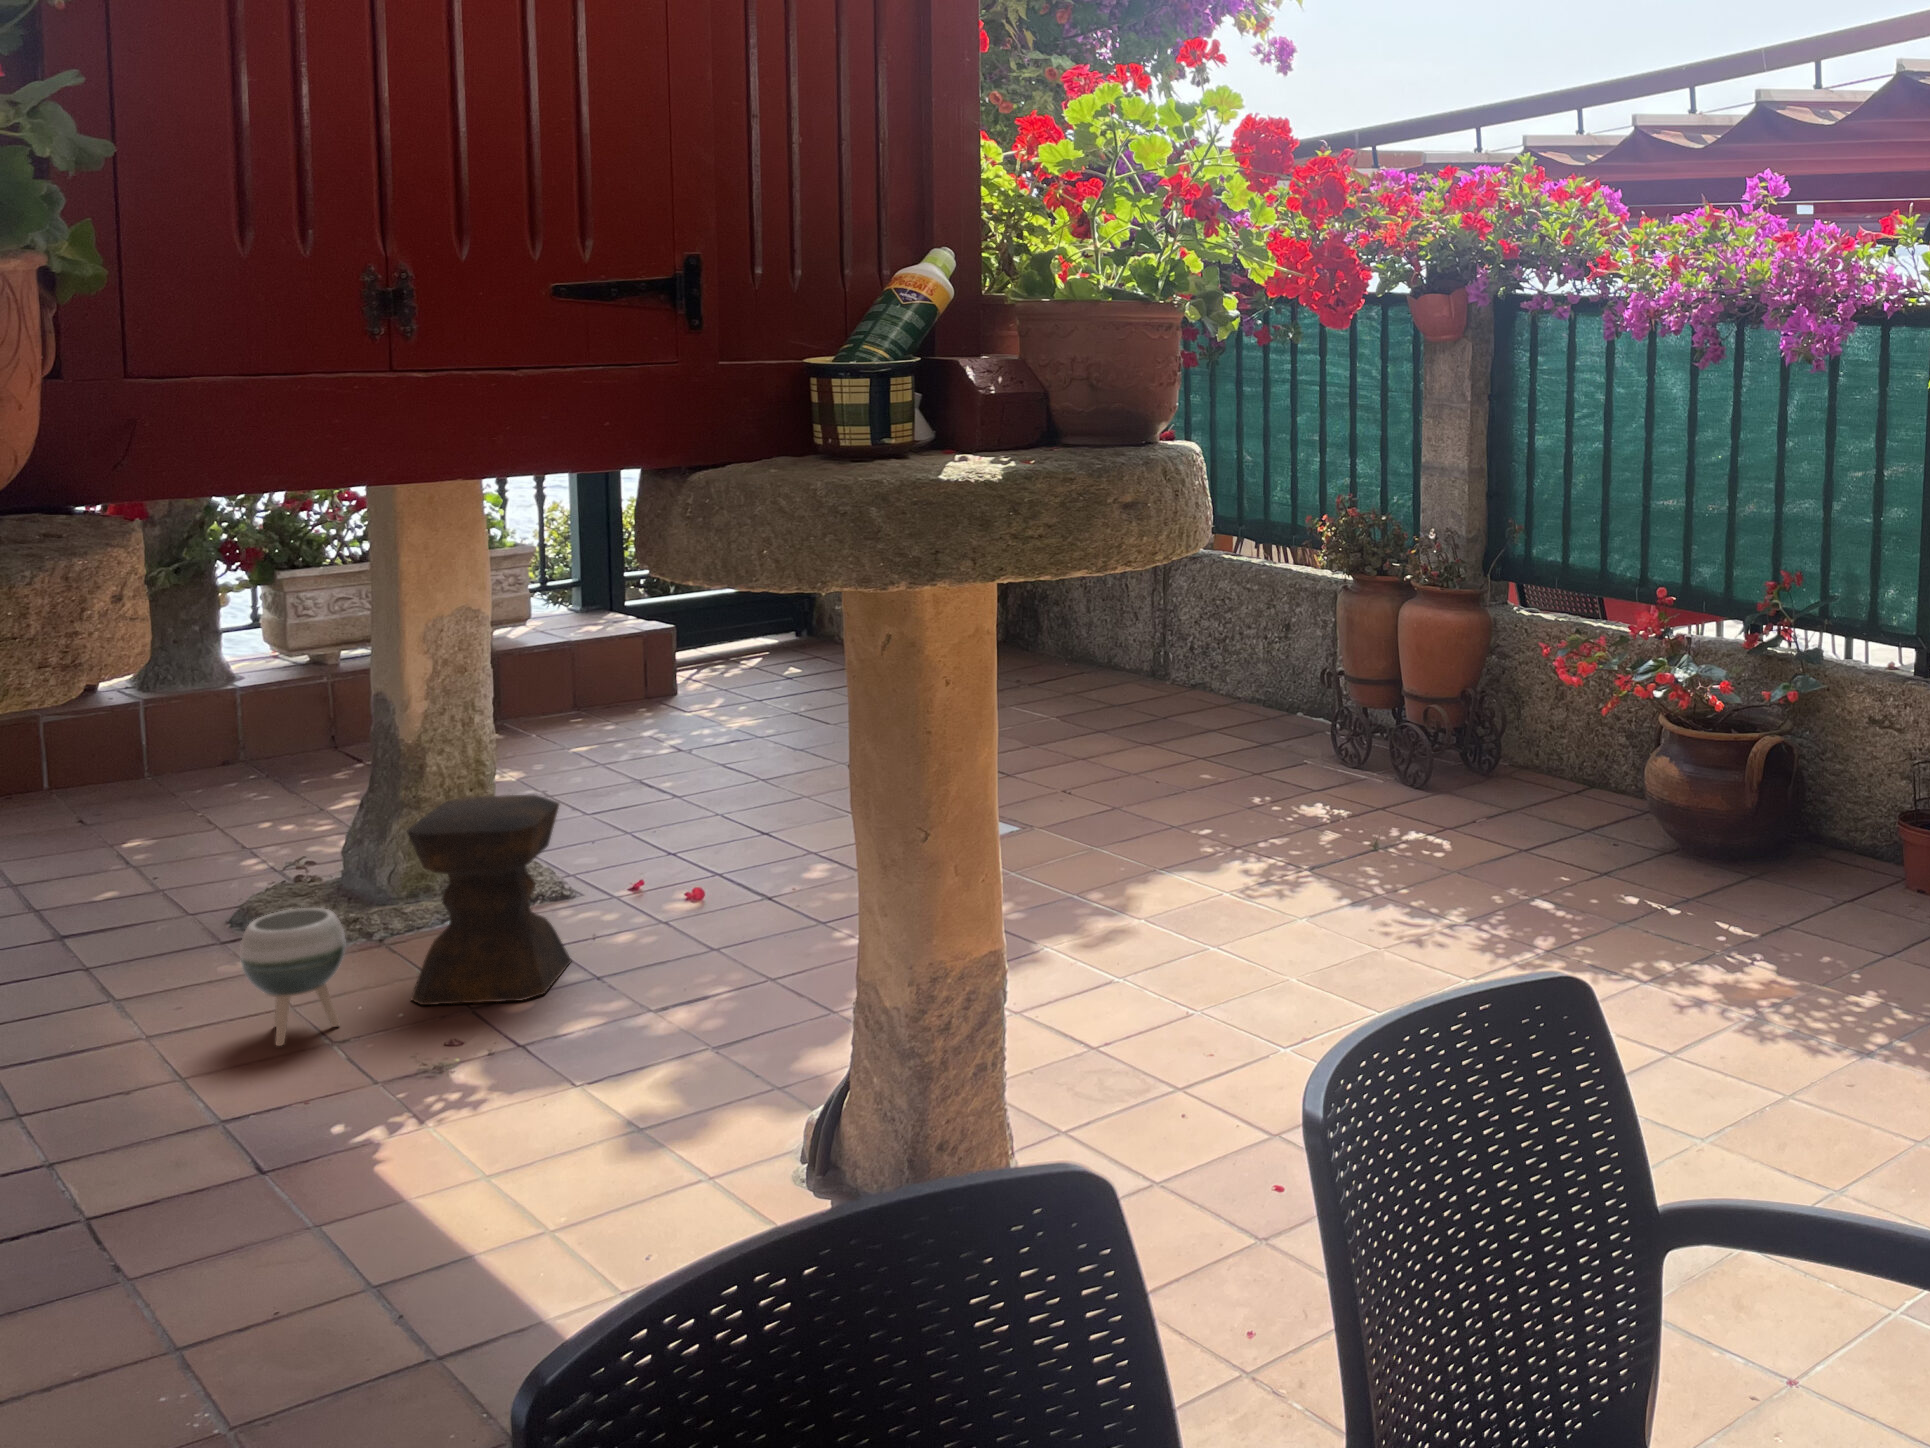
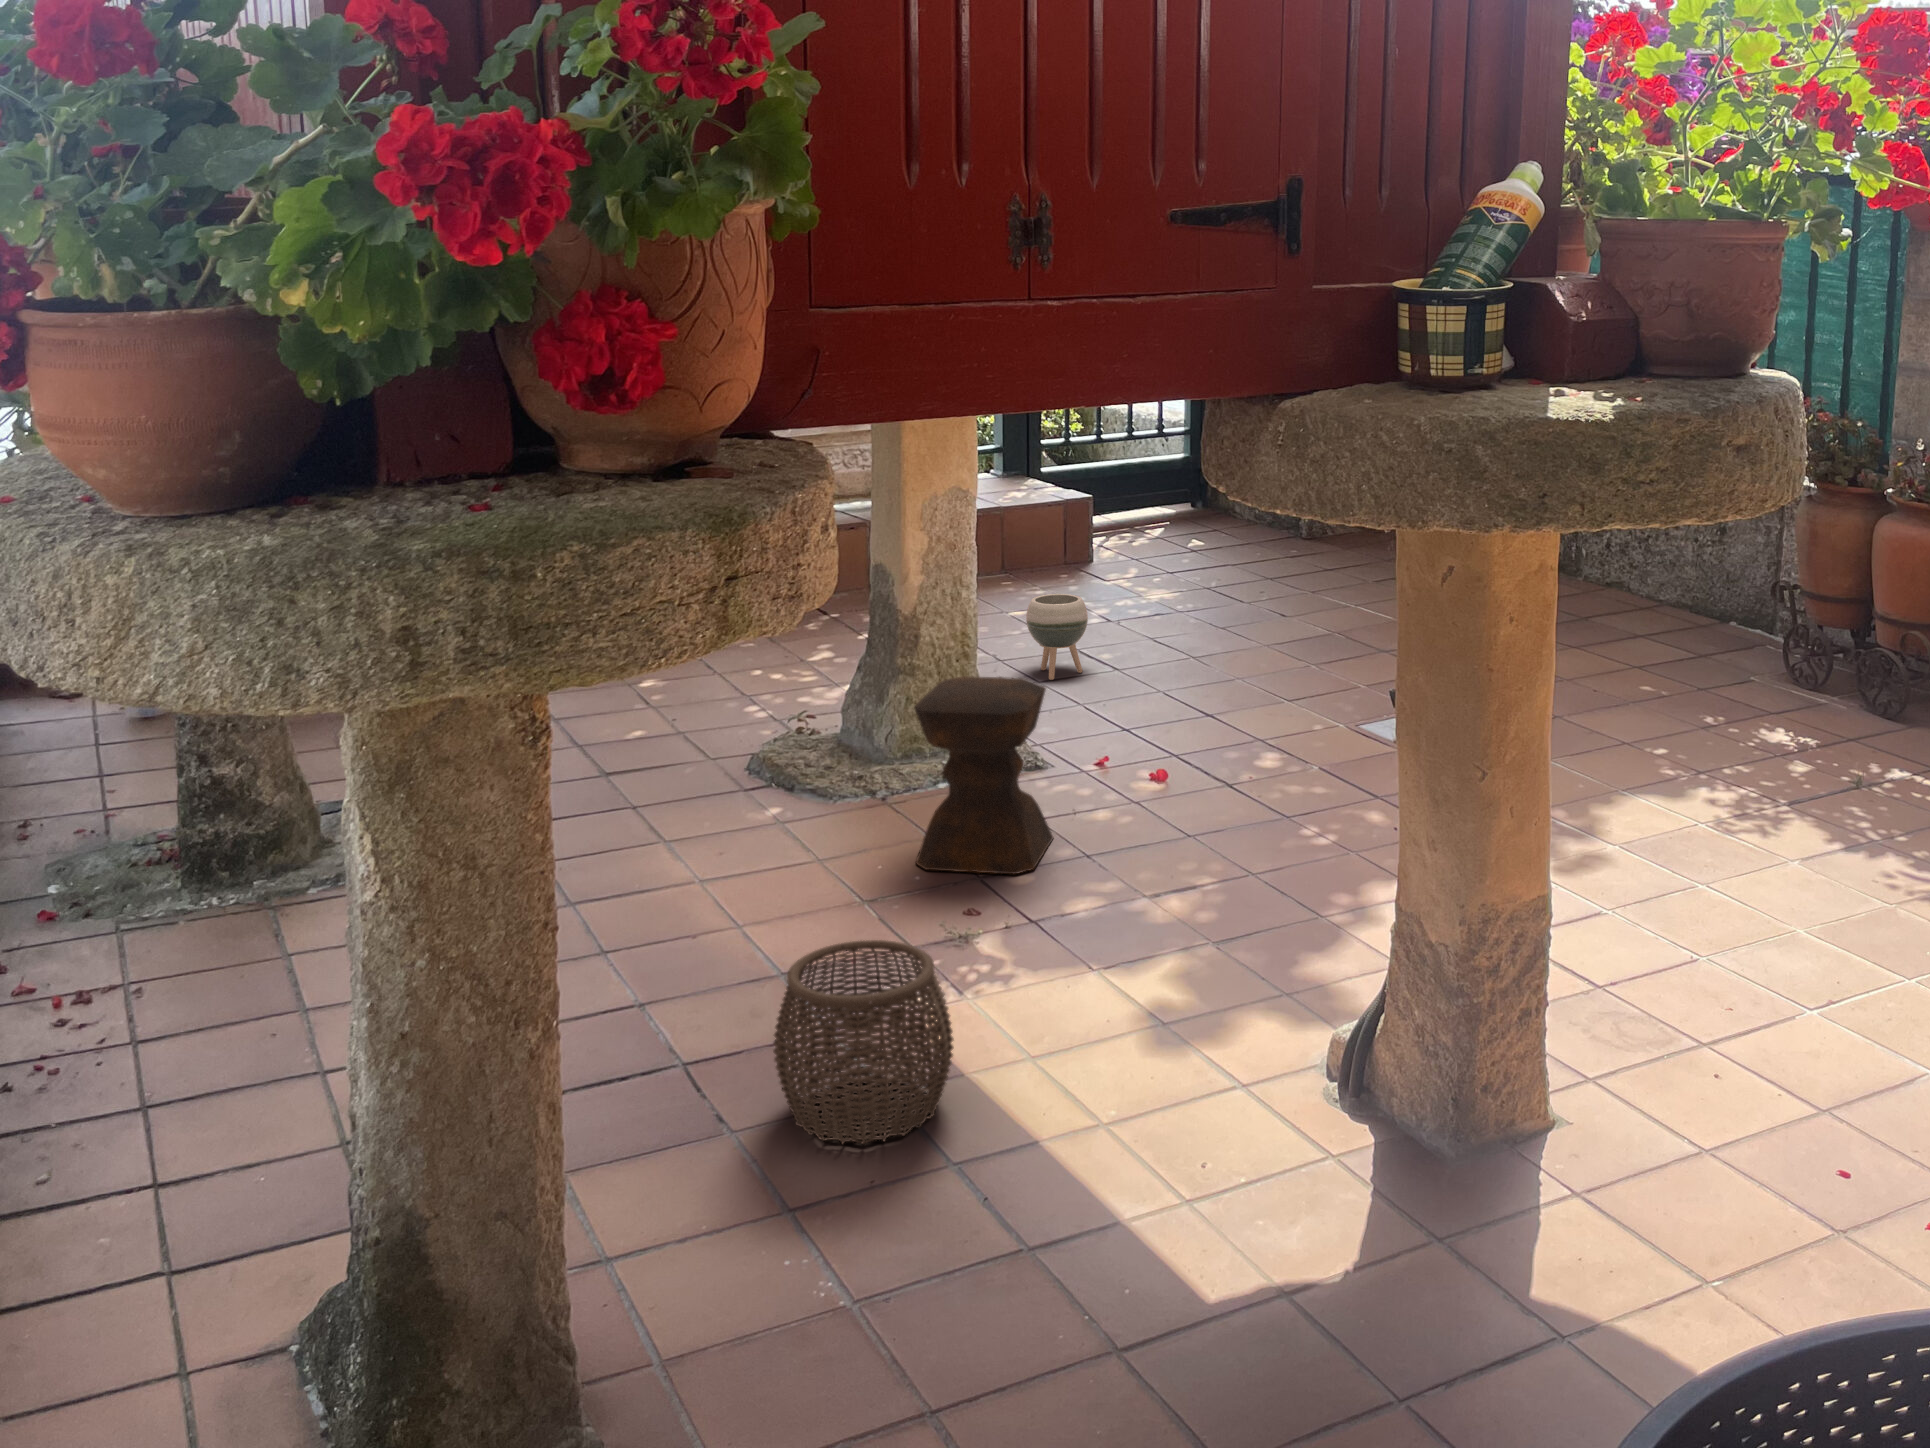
planter: present [240,908,345,1046] -> present [1026,594,1088,680]
woven basket: none [199,1068,413,1290] -> present [773,940,954,1144]

